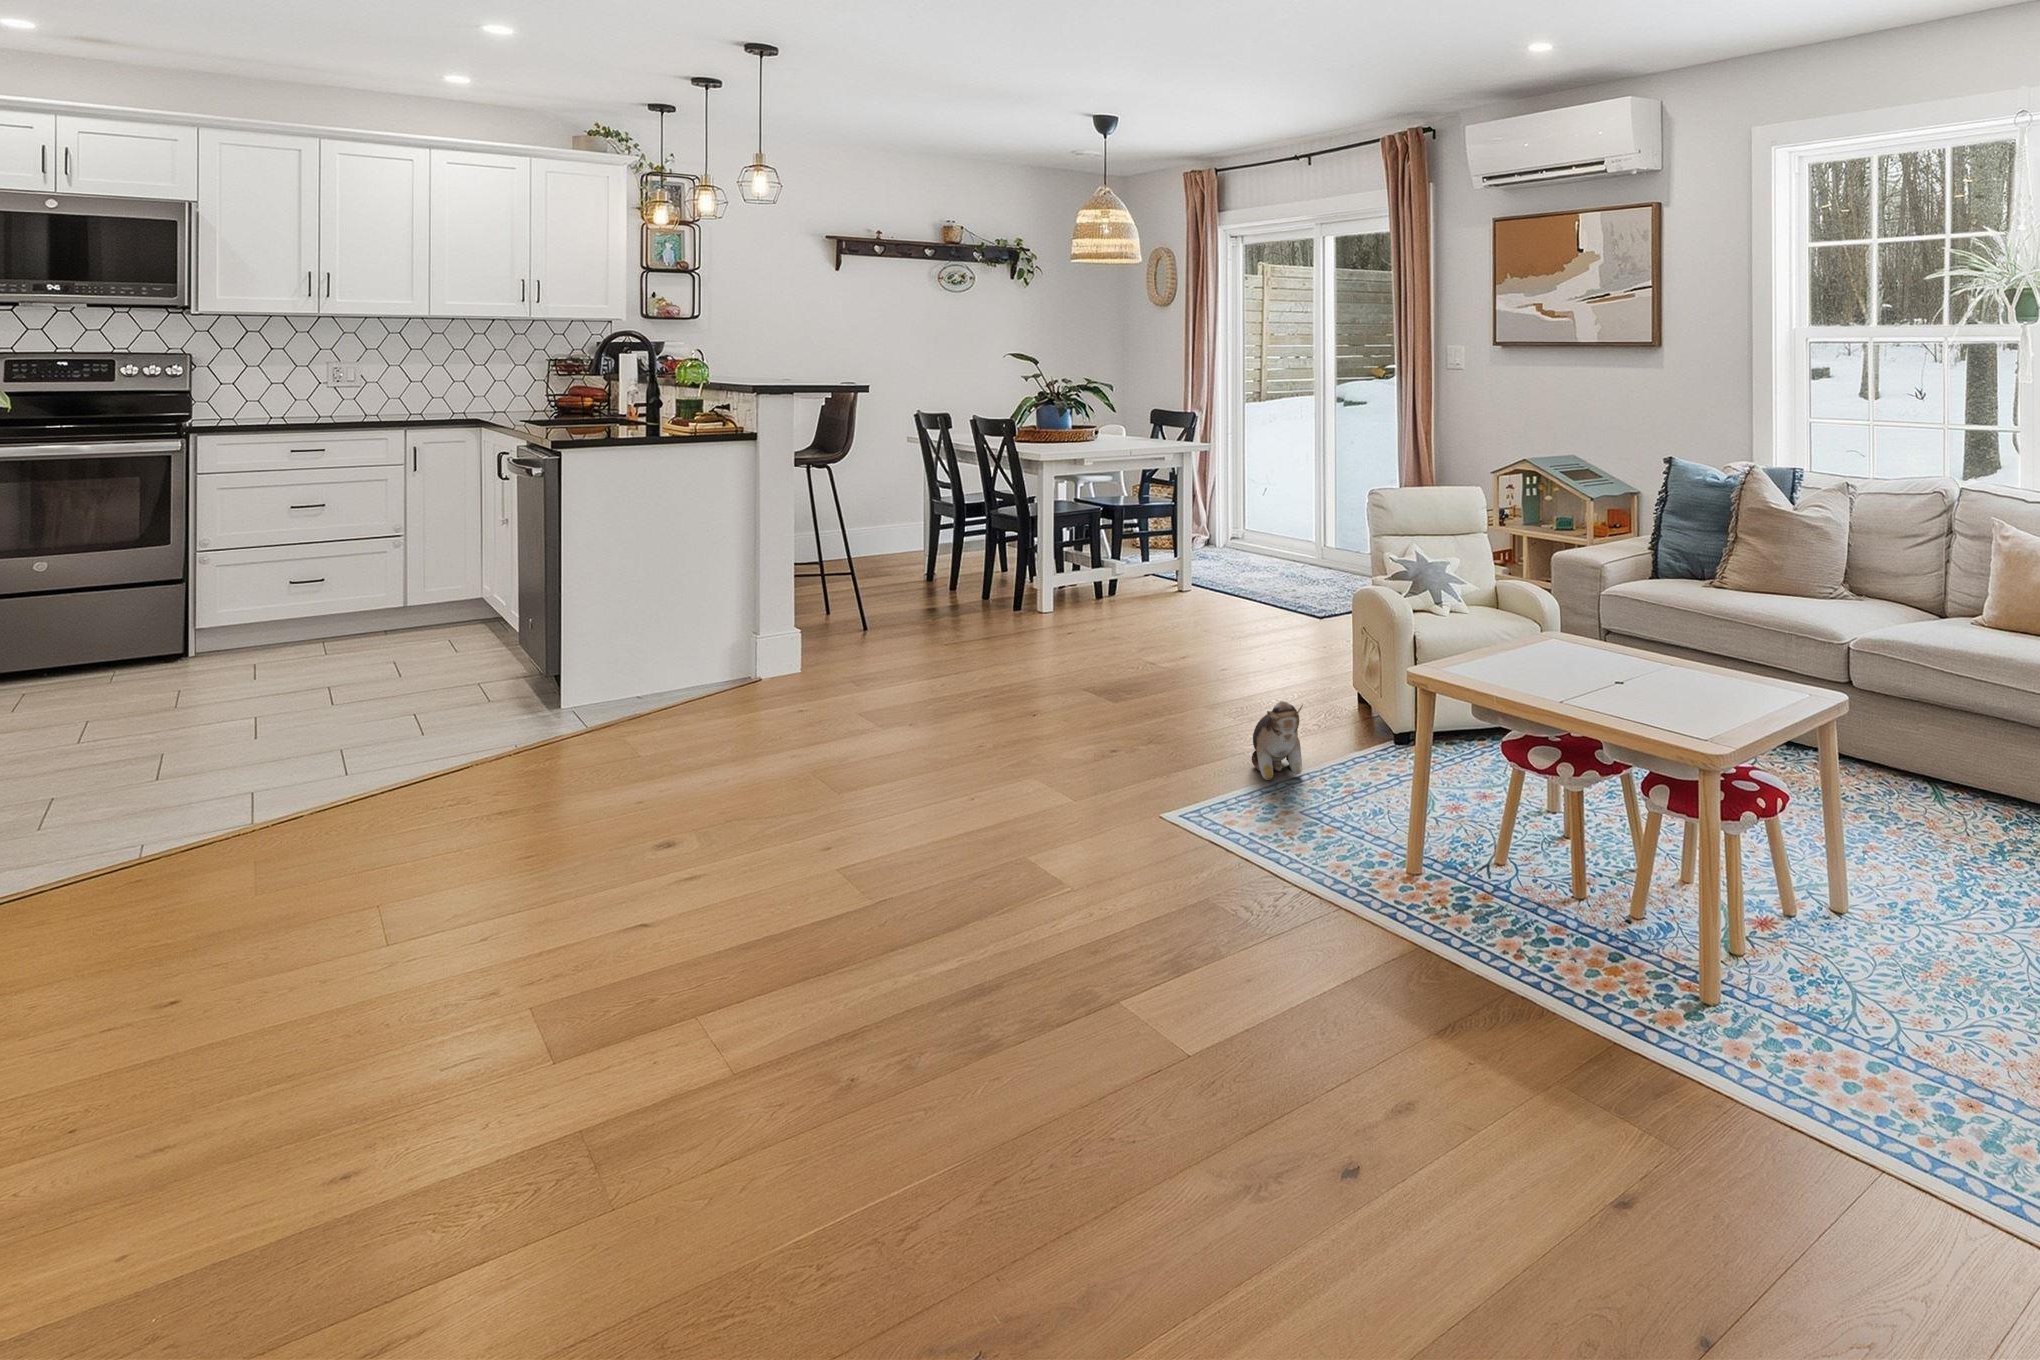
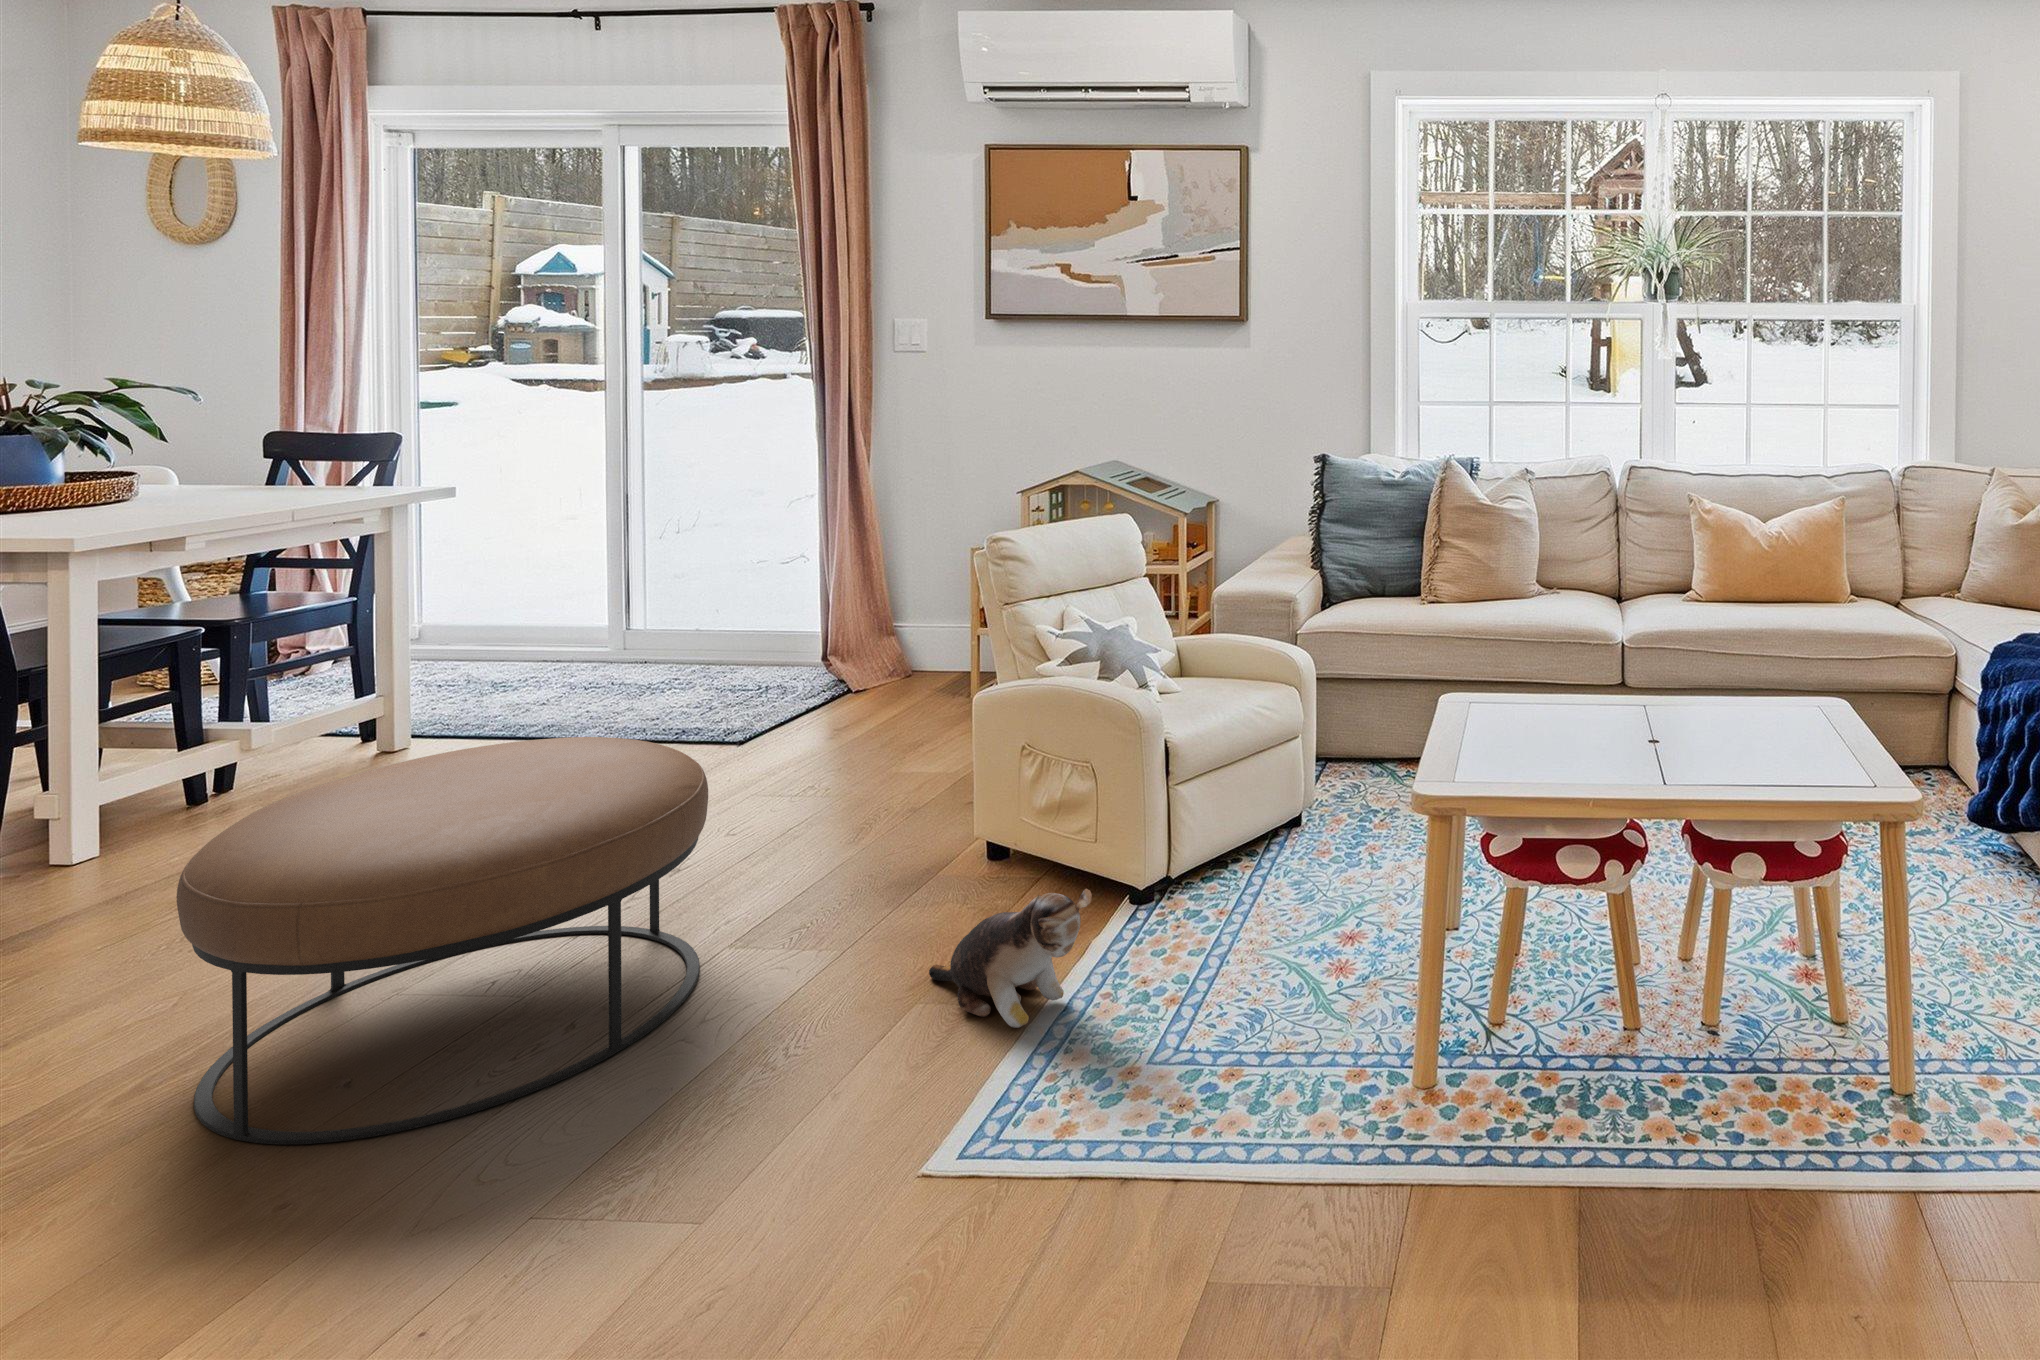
ottoman: none [976,573,1189,739] -> present [177,737,708,1145]

